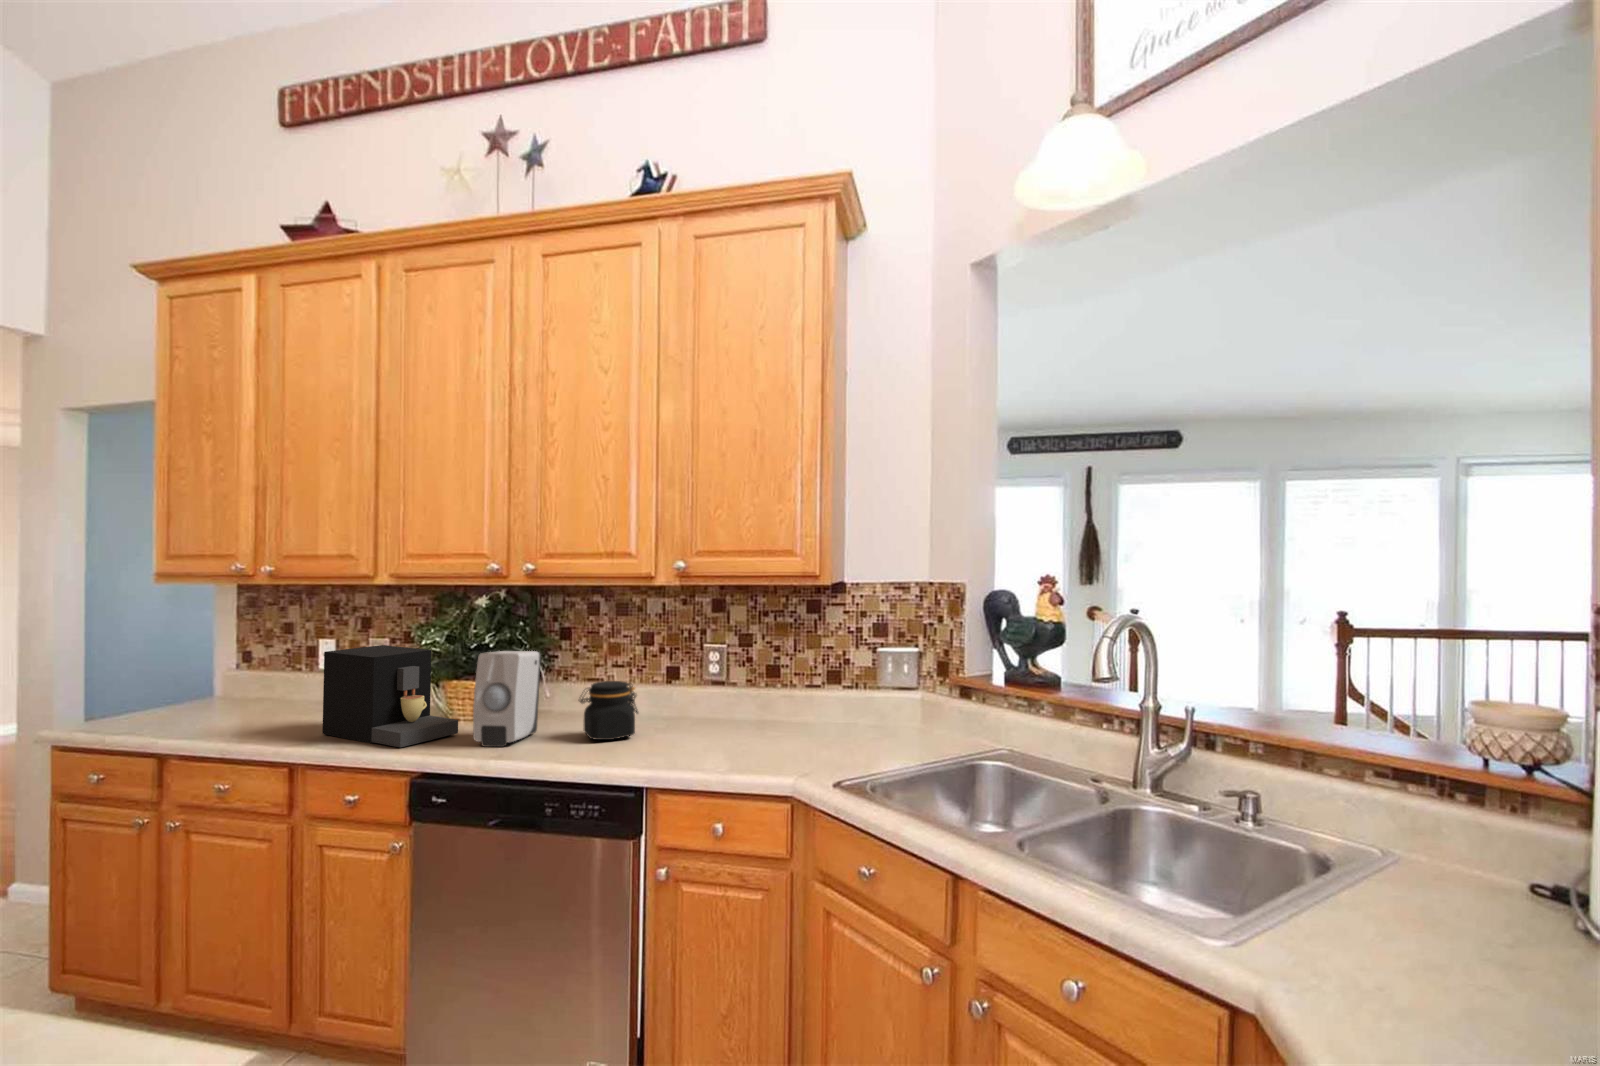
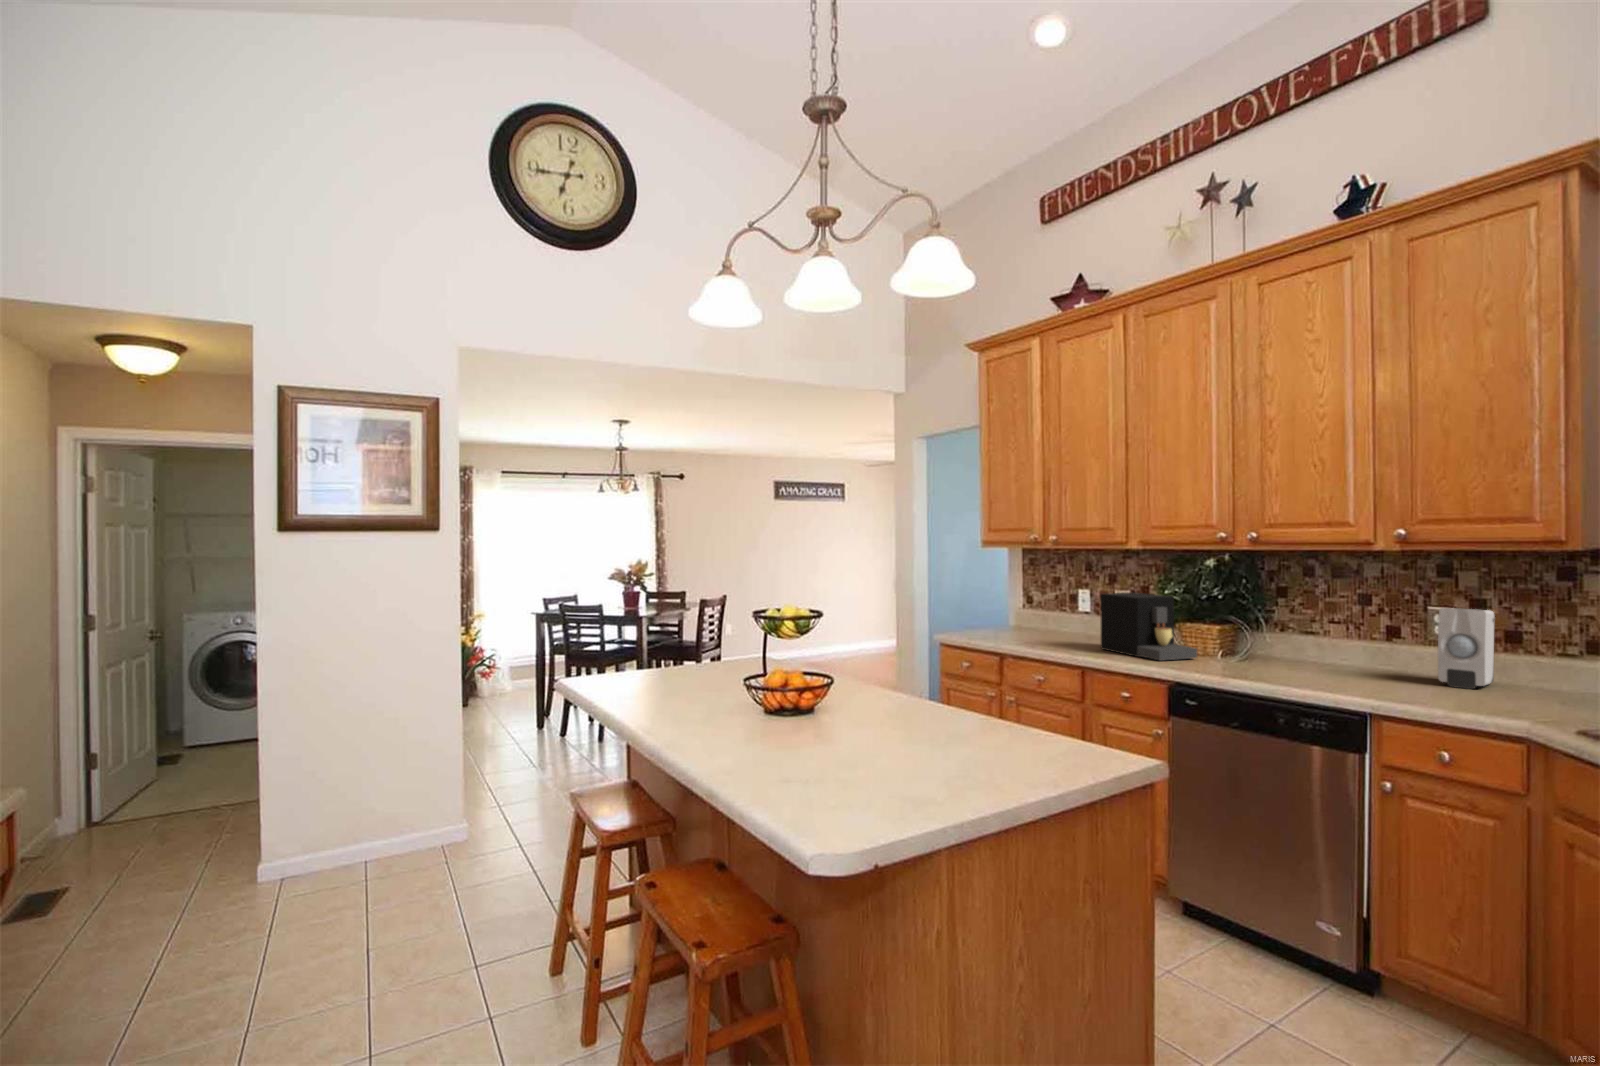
soap dispenser: present [473,651,541,747] -> present [1438,608,1495,689]
jar: present [580,681,638,740] -> none [1300,629,1358,675]

